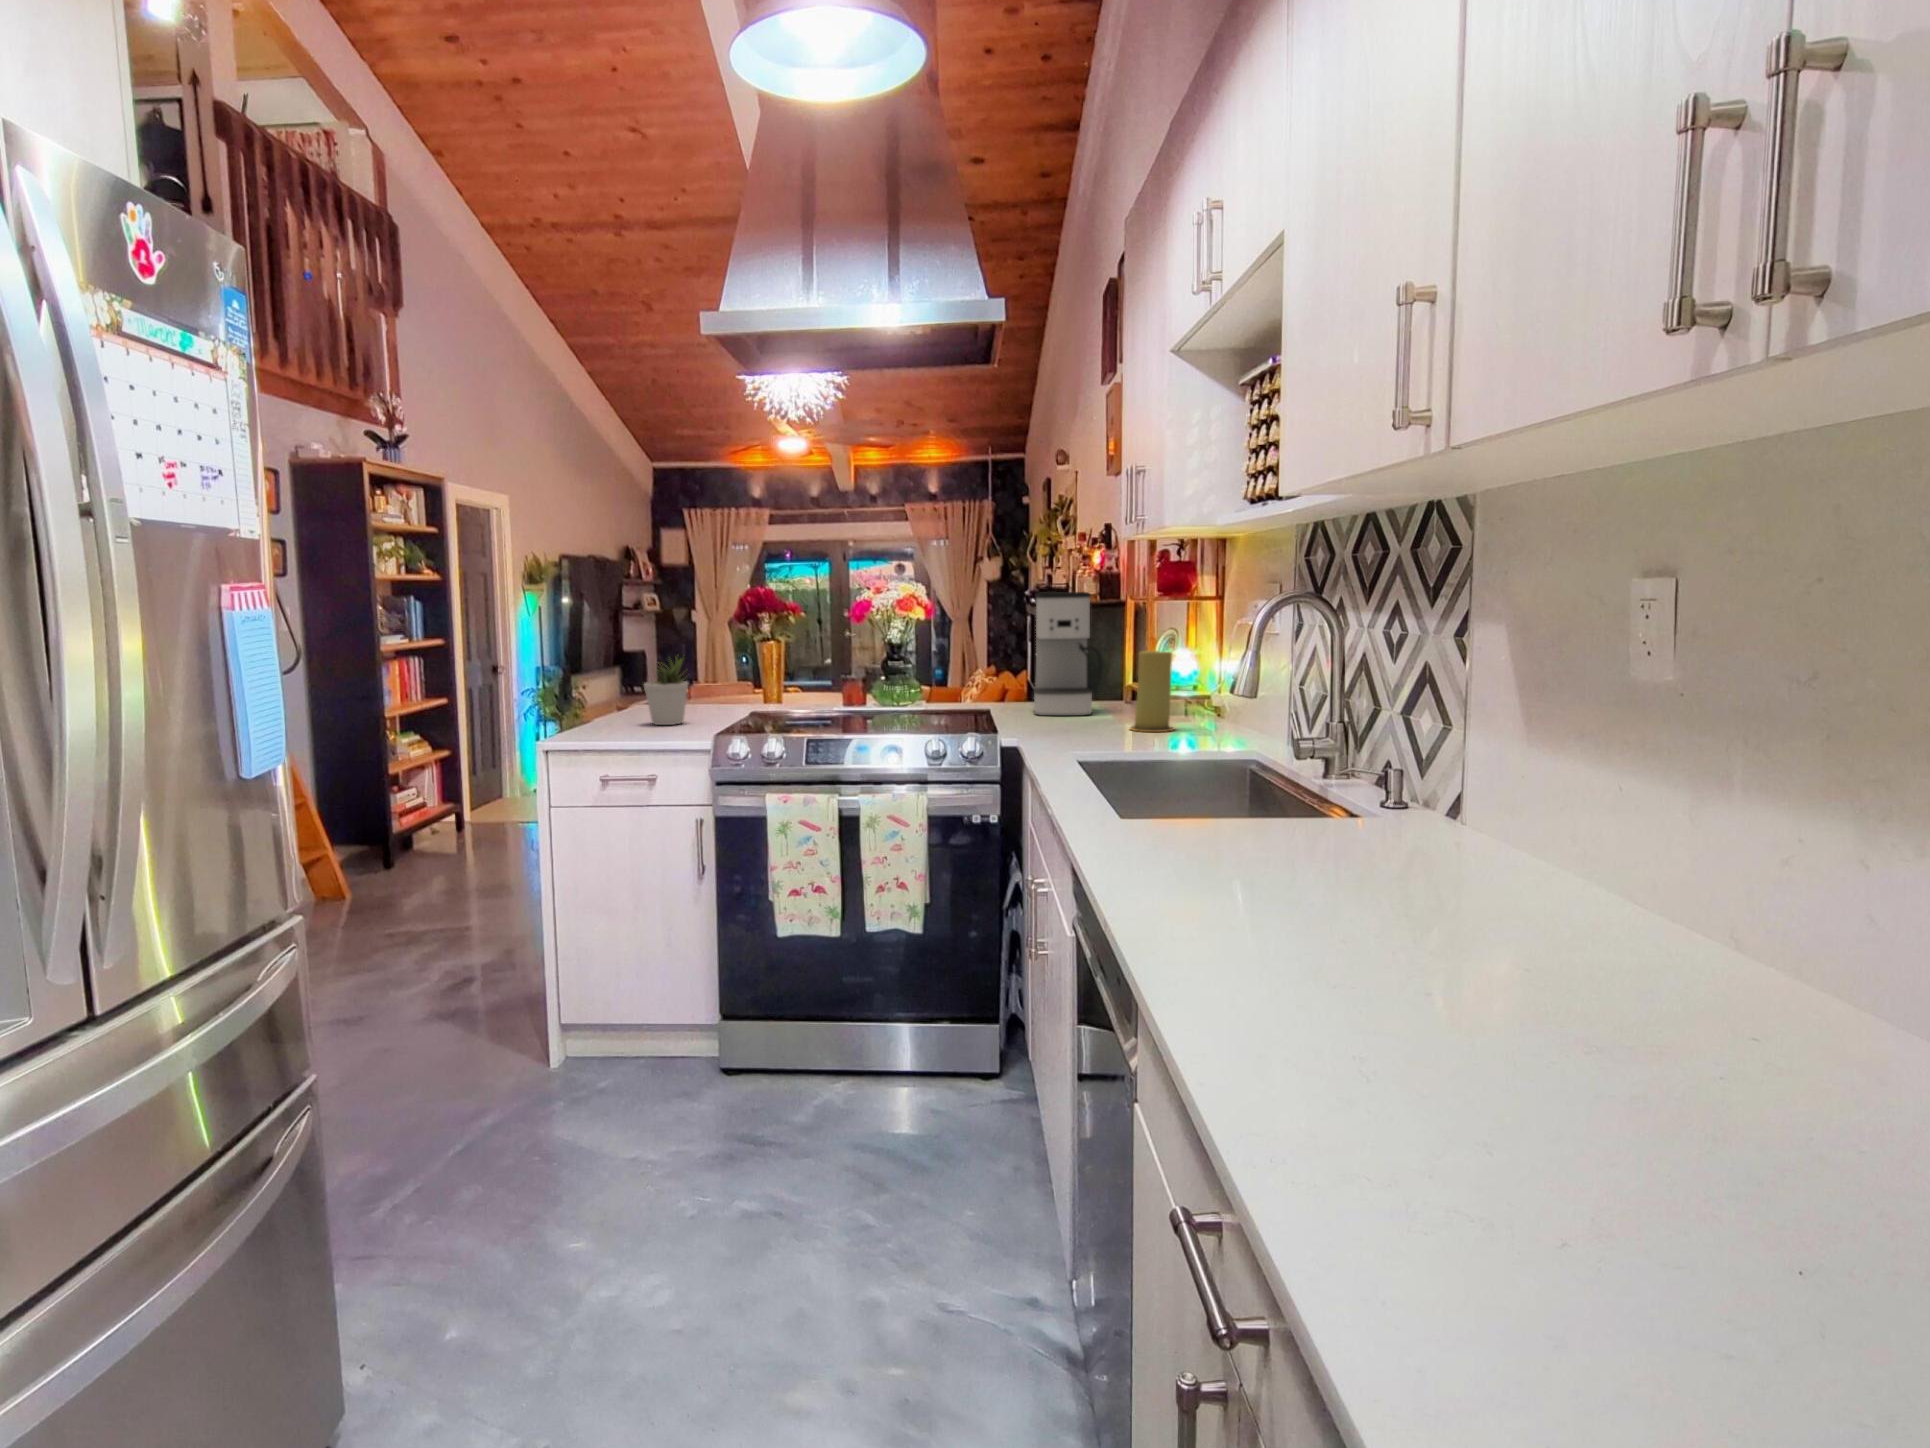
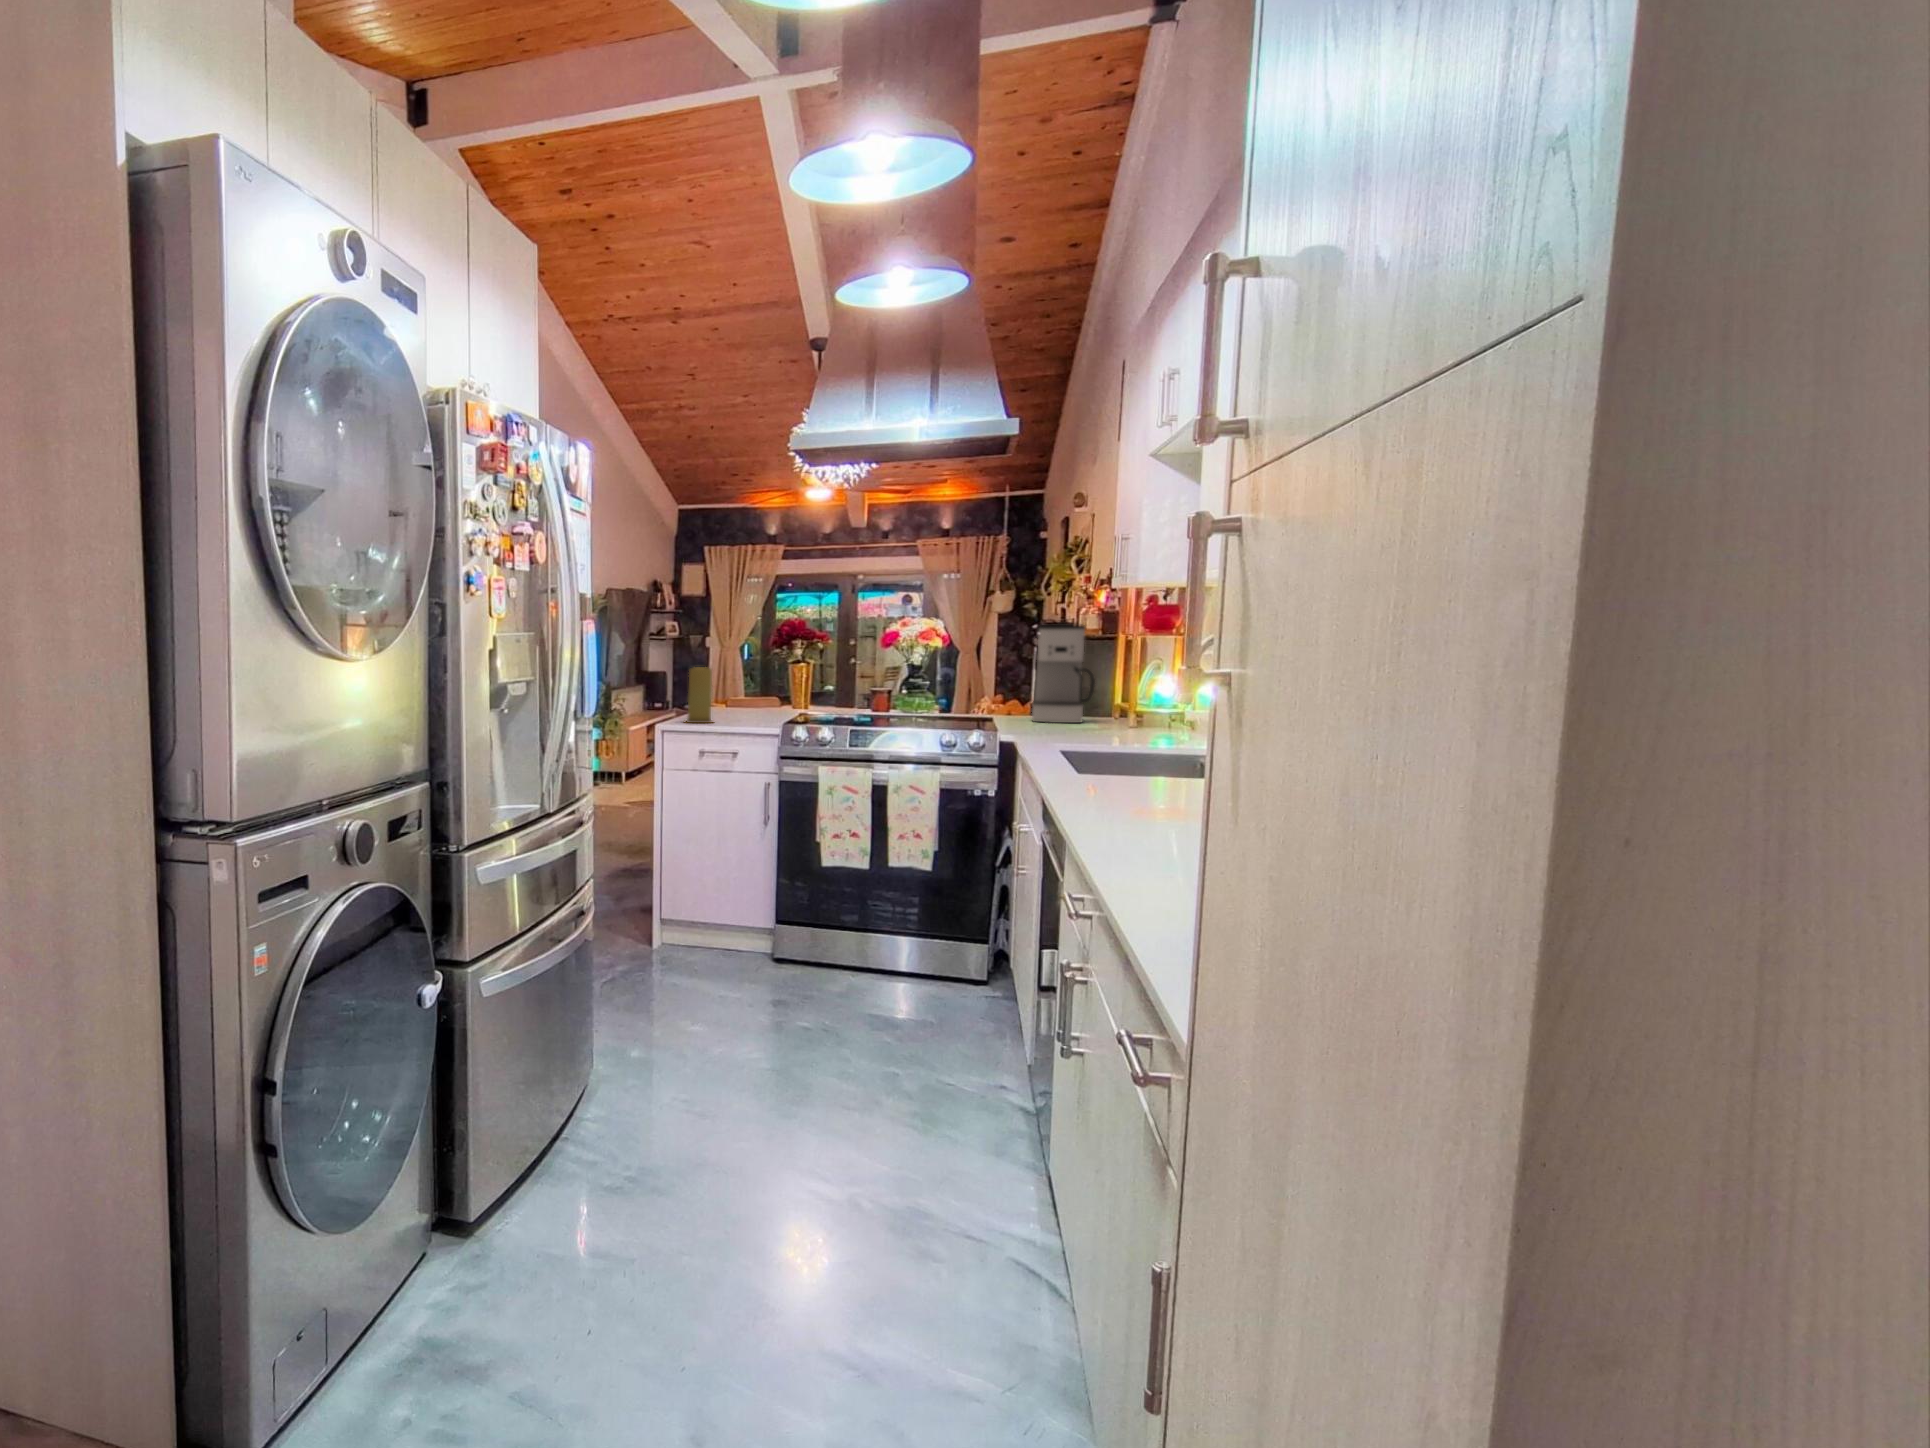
candle: present [1130,651,1174,732] -> present [684,667,712,723]
potted plant: present [644,658,688,725] -> none [721,665,756,717]

